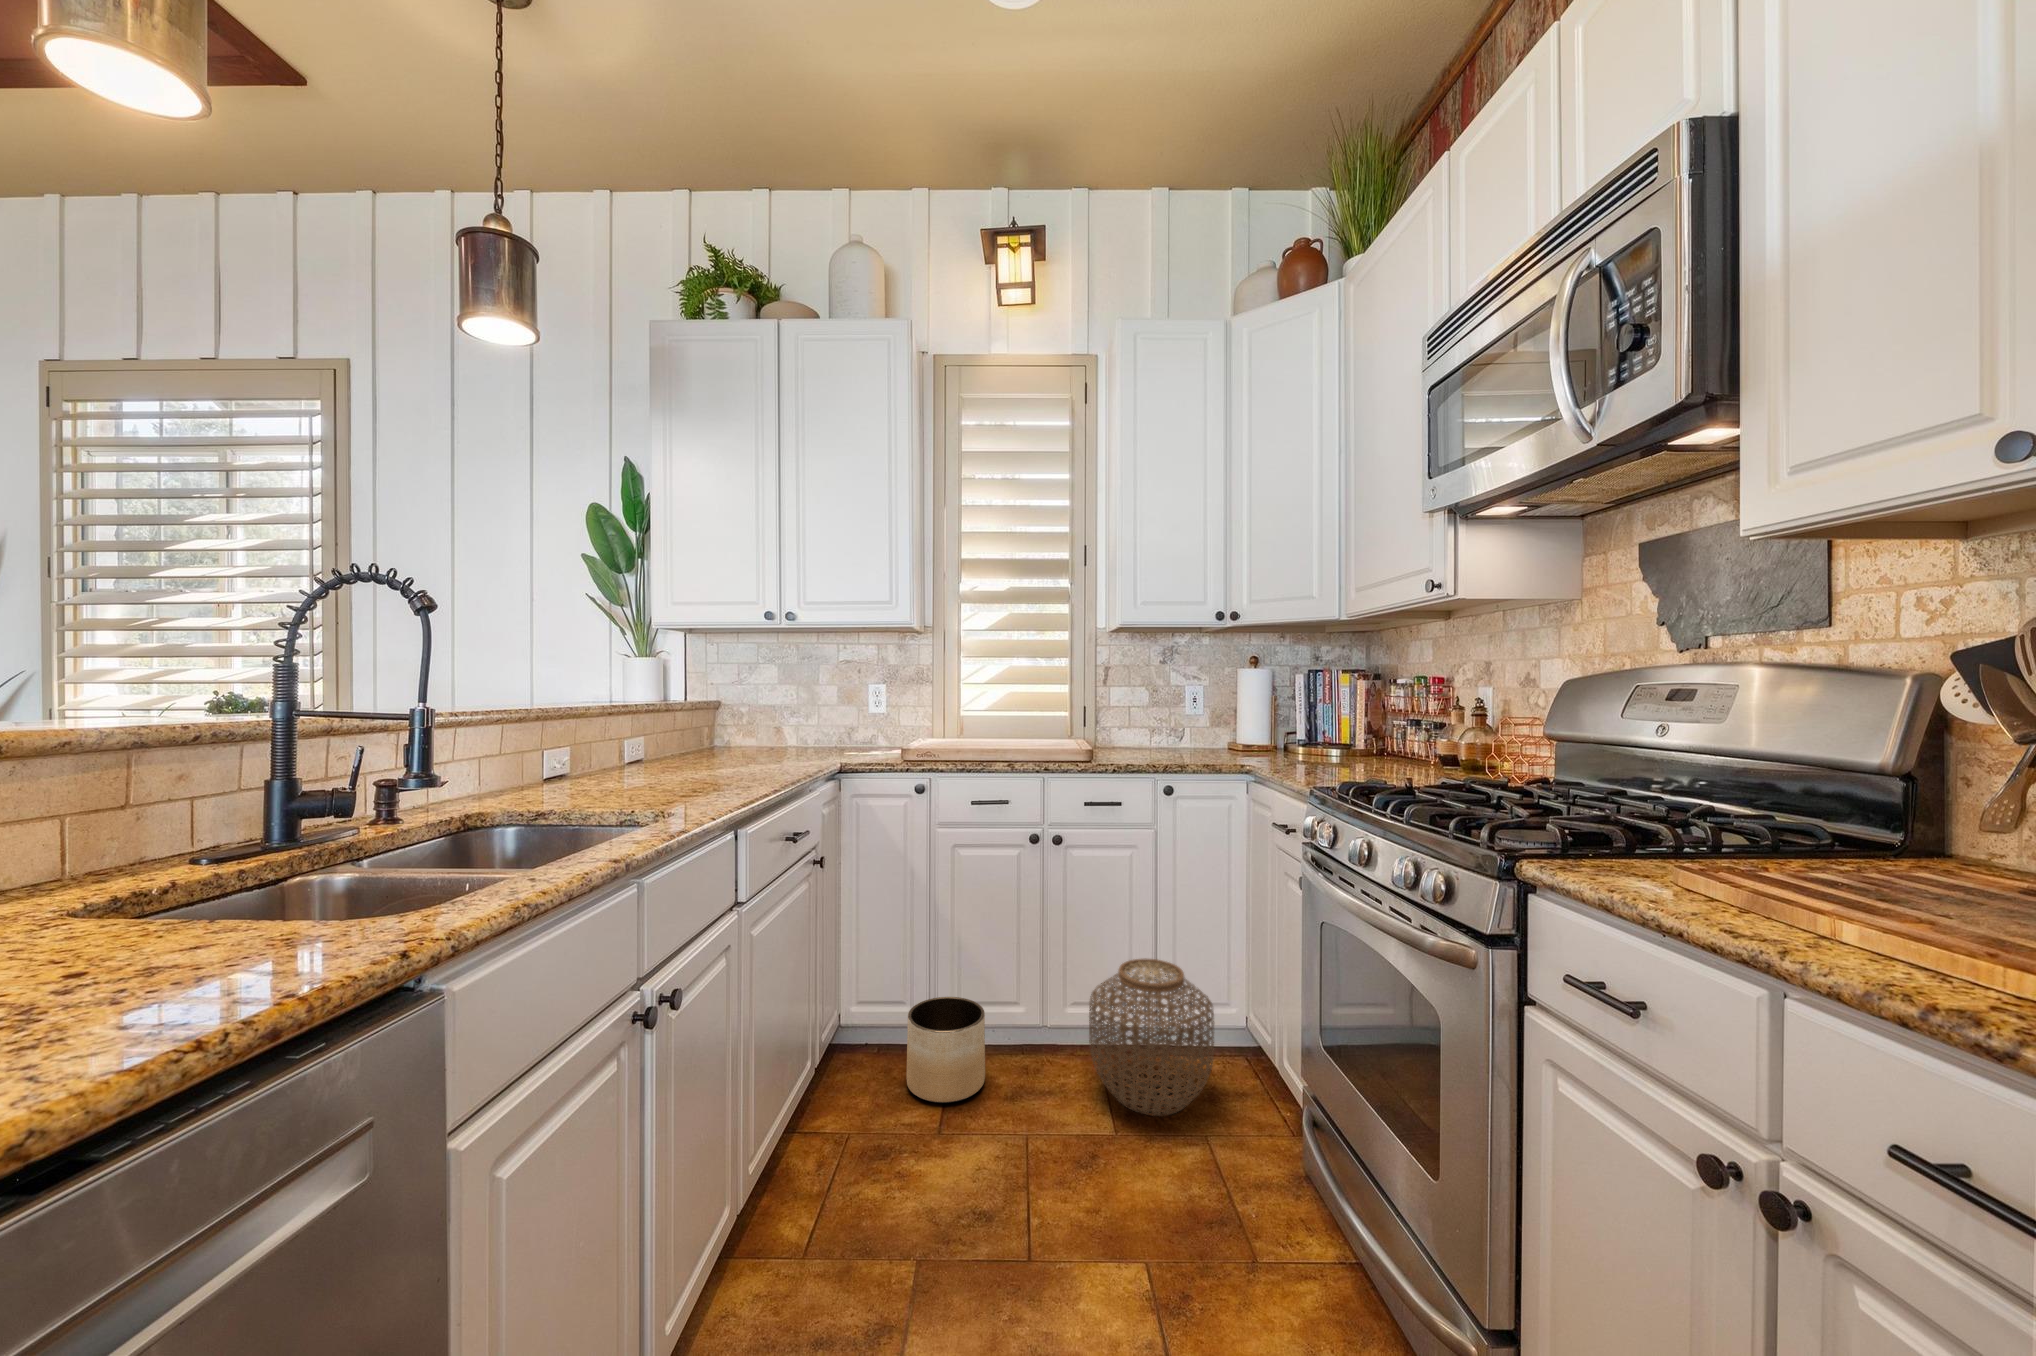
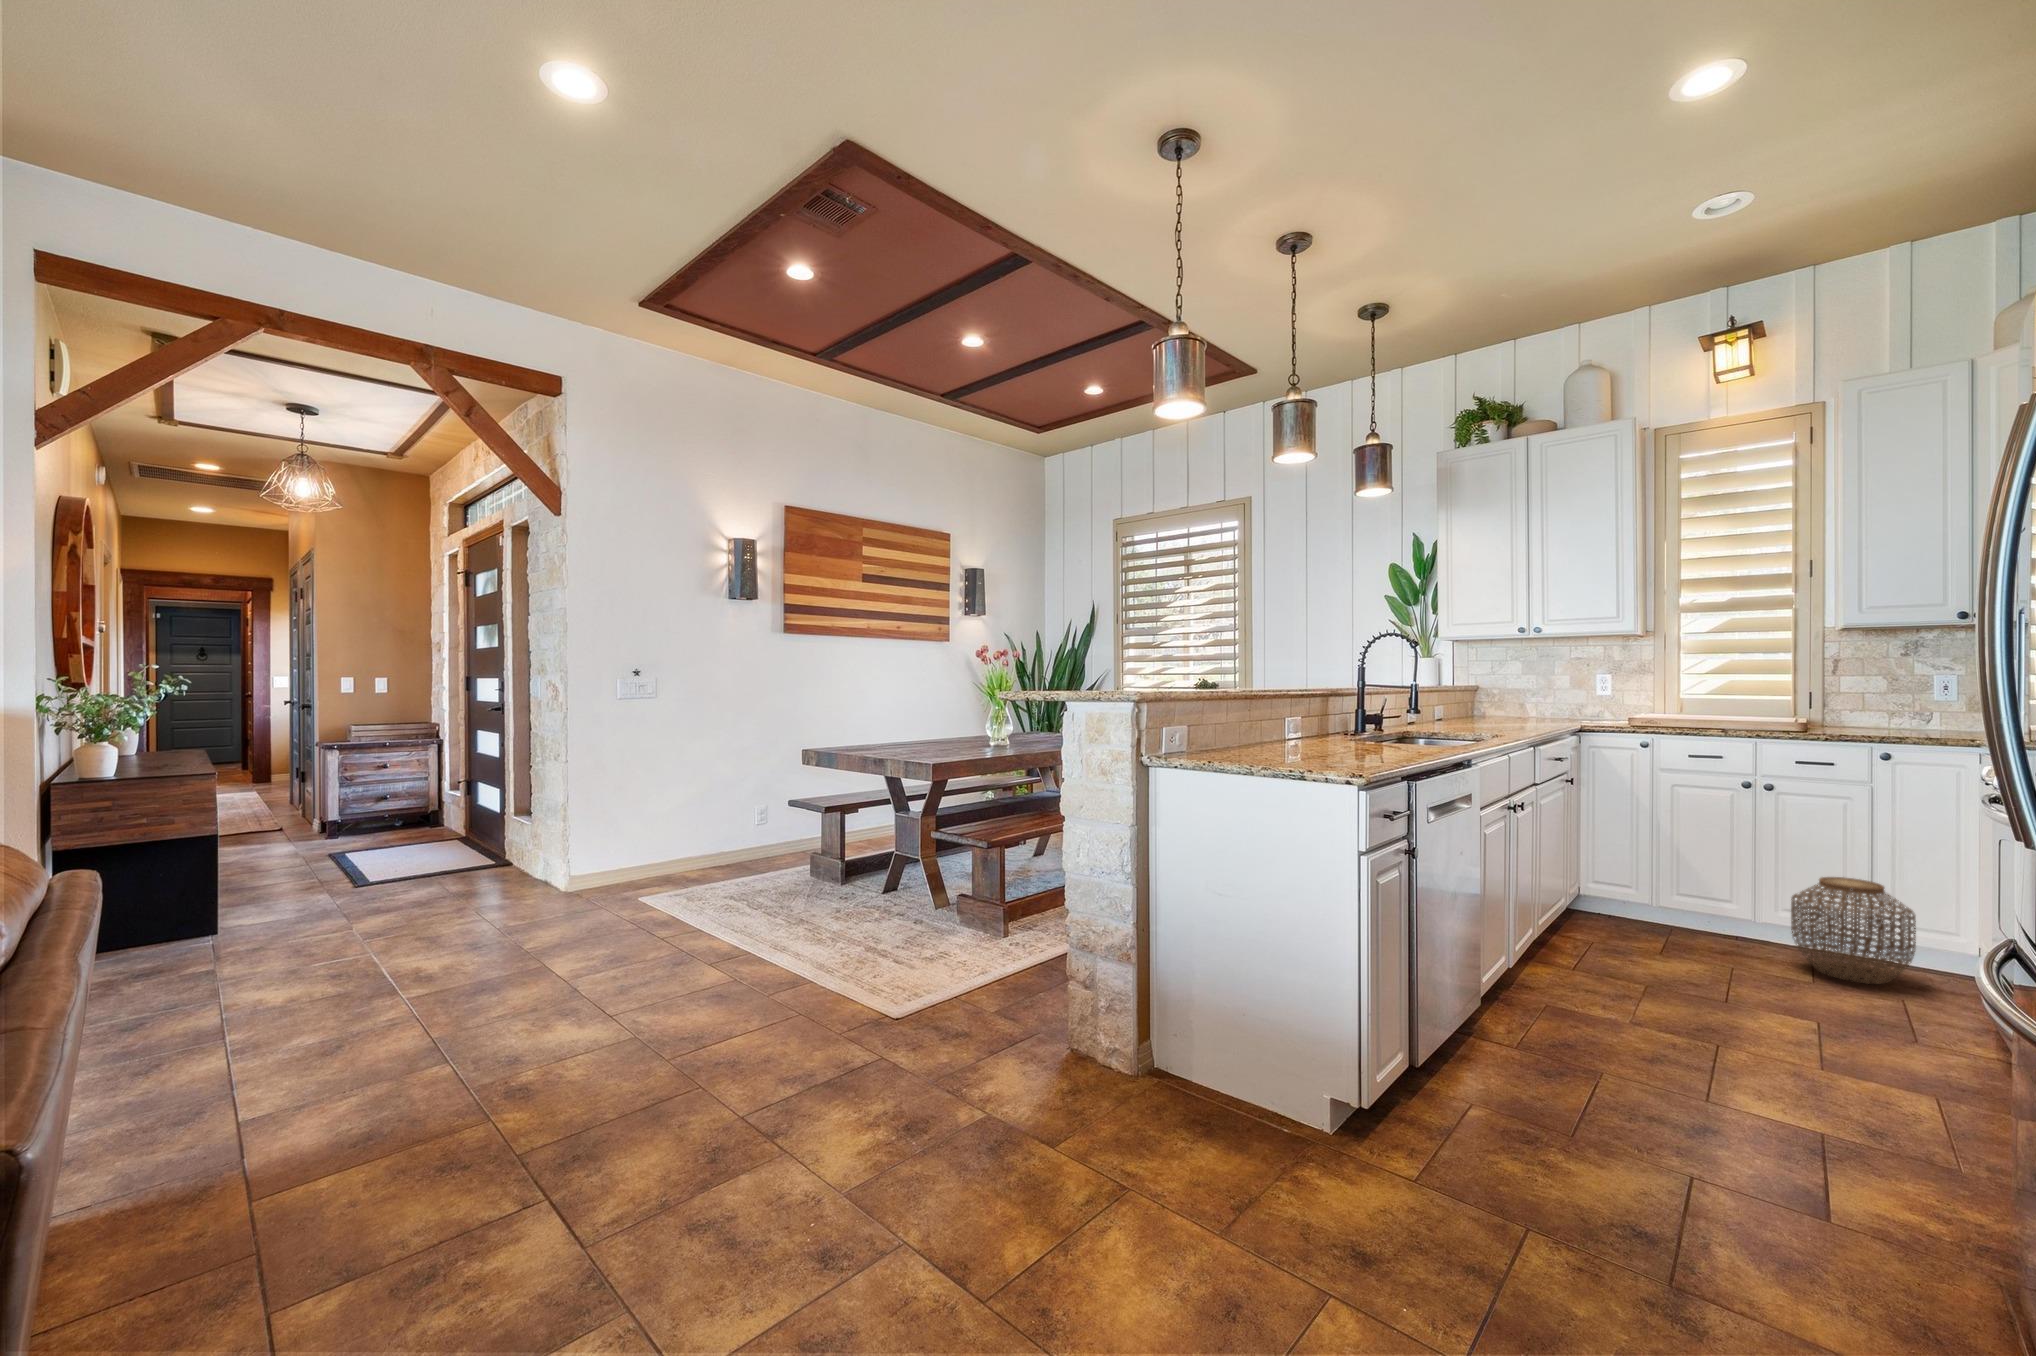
planter: present [907,997,985,1103] -> none [1633,886,1698,946]

